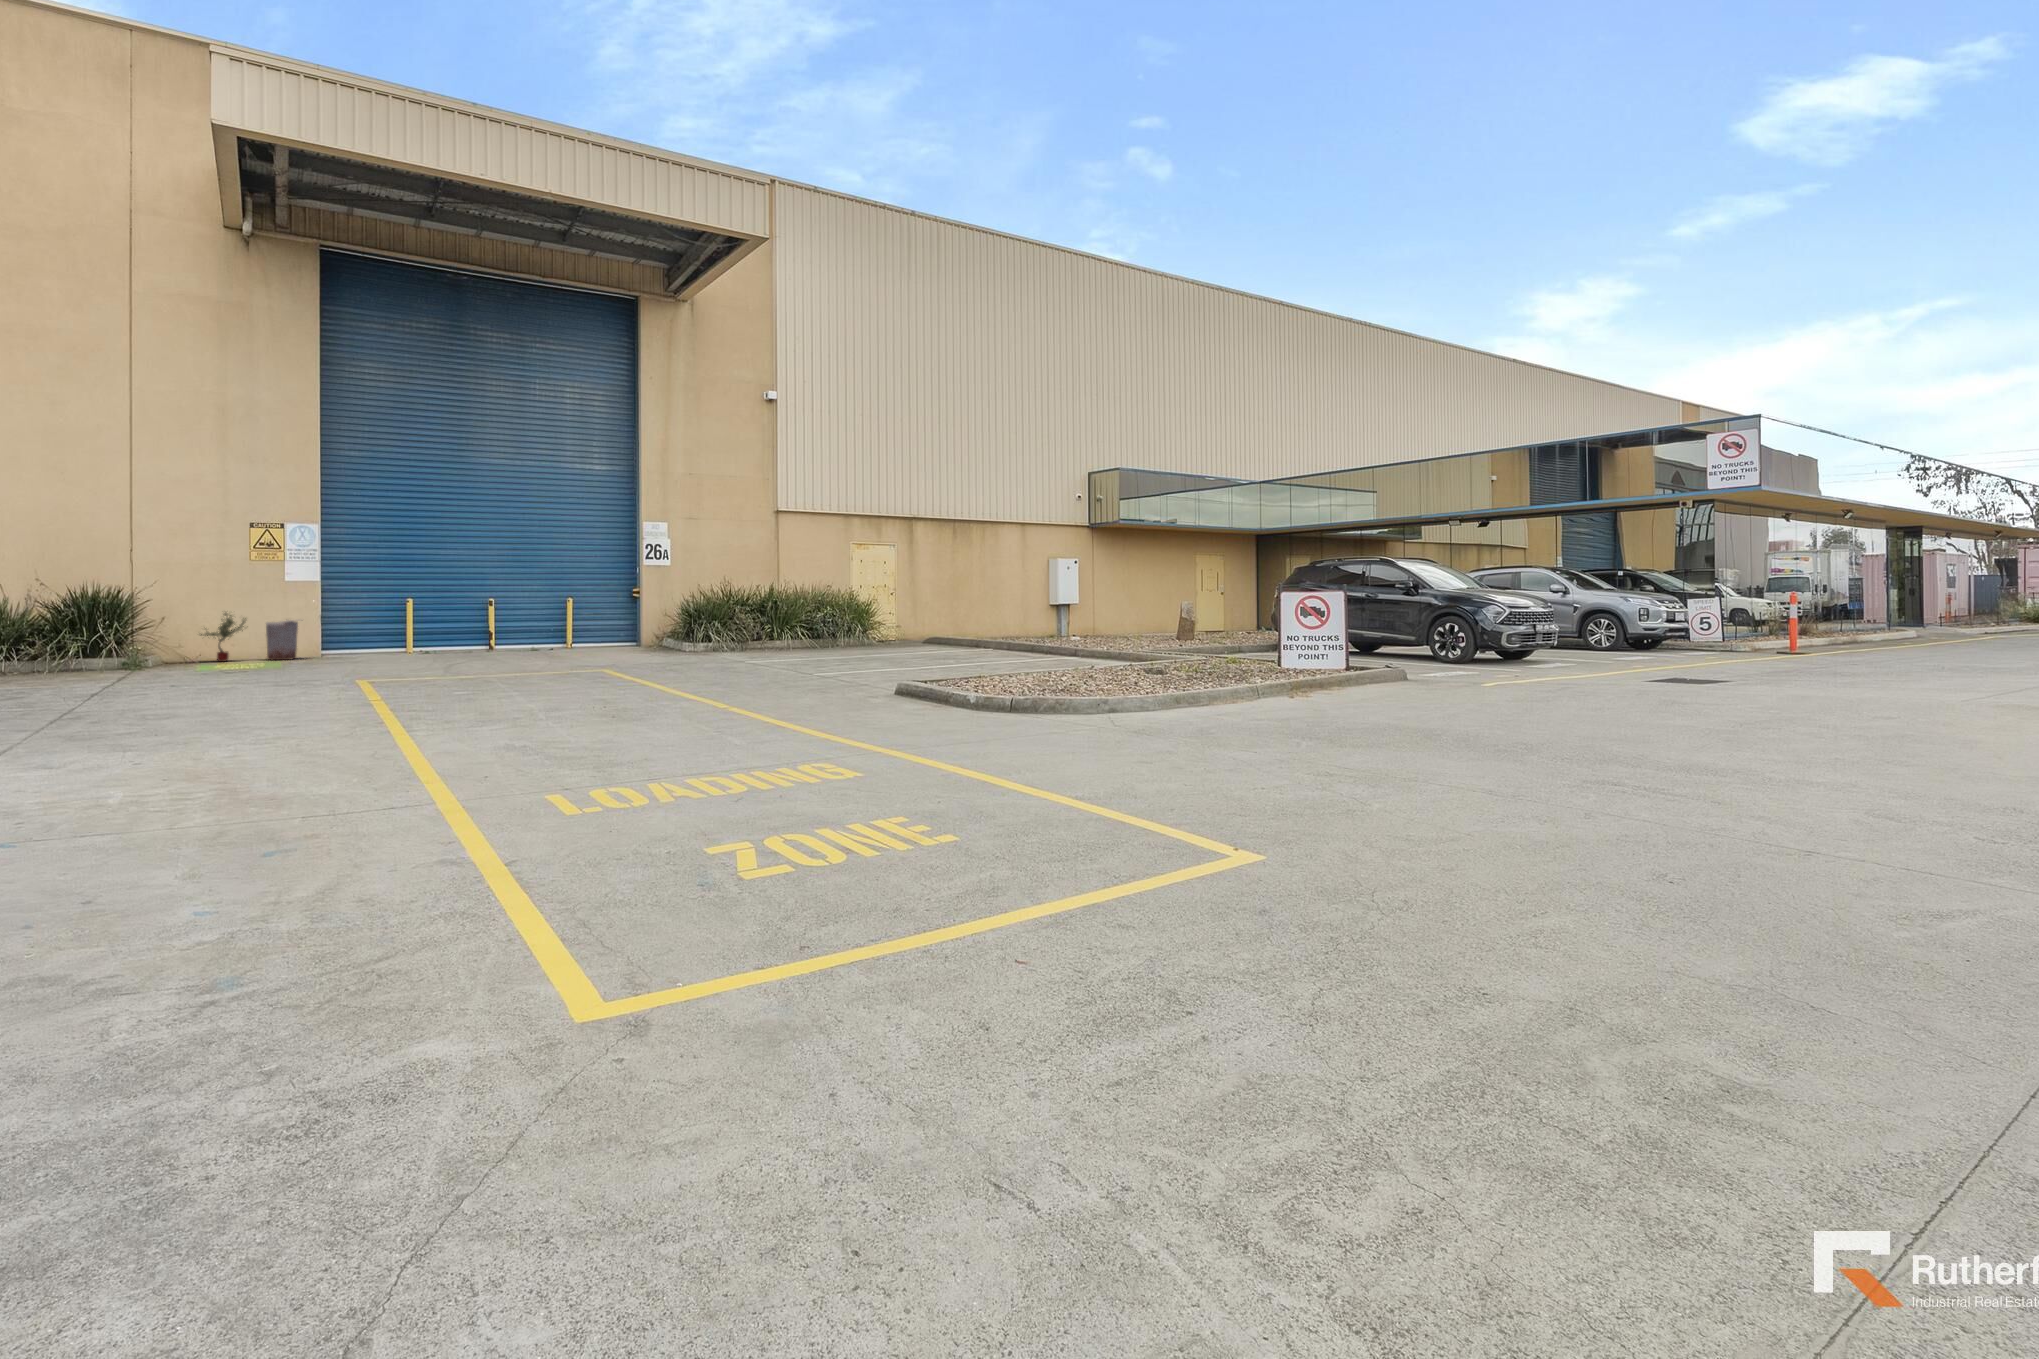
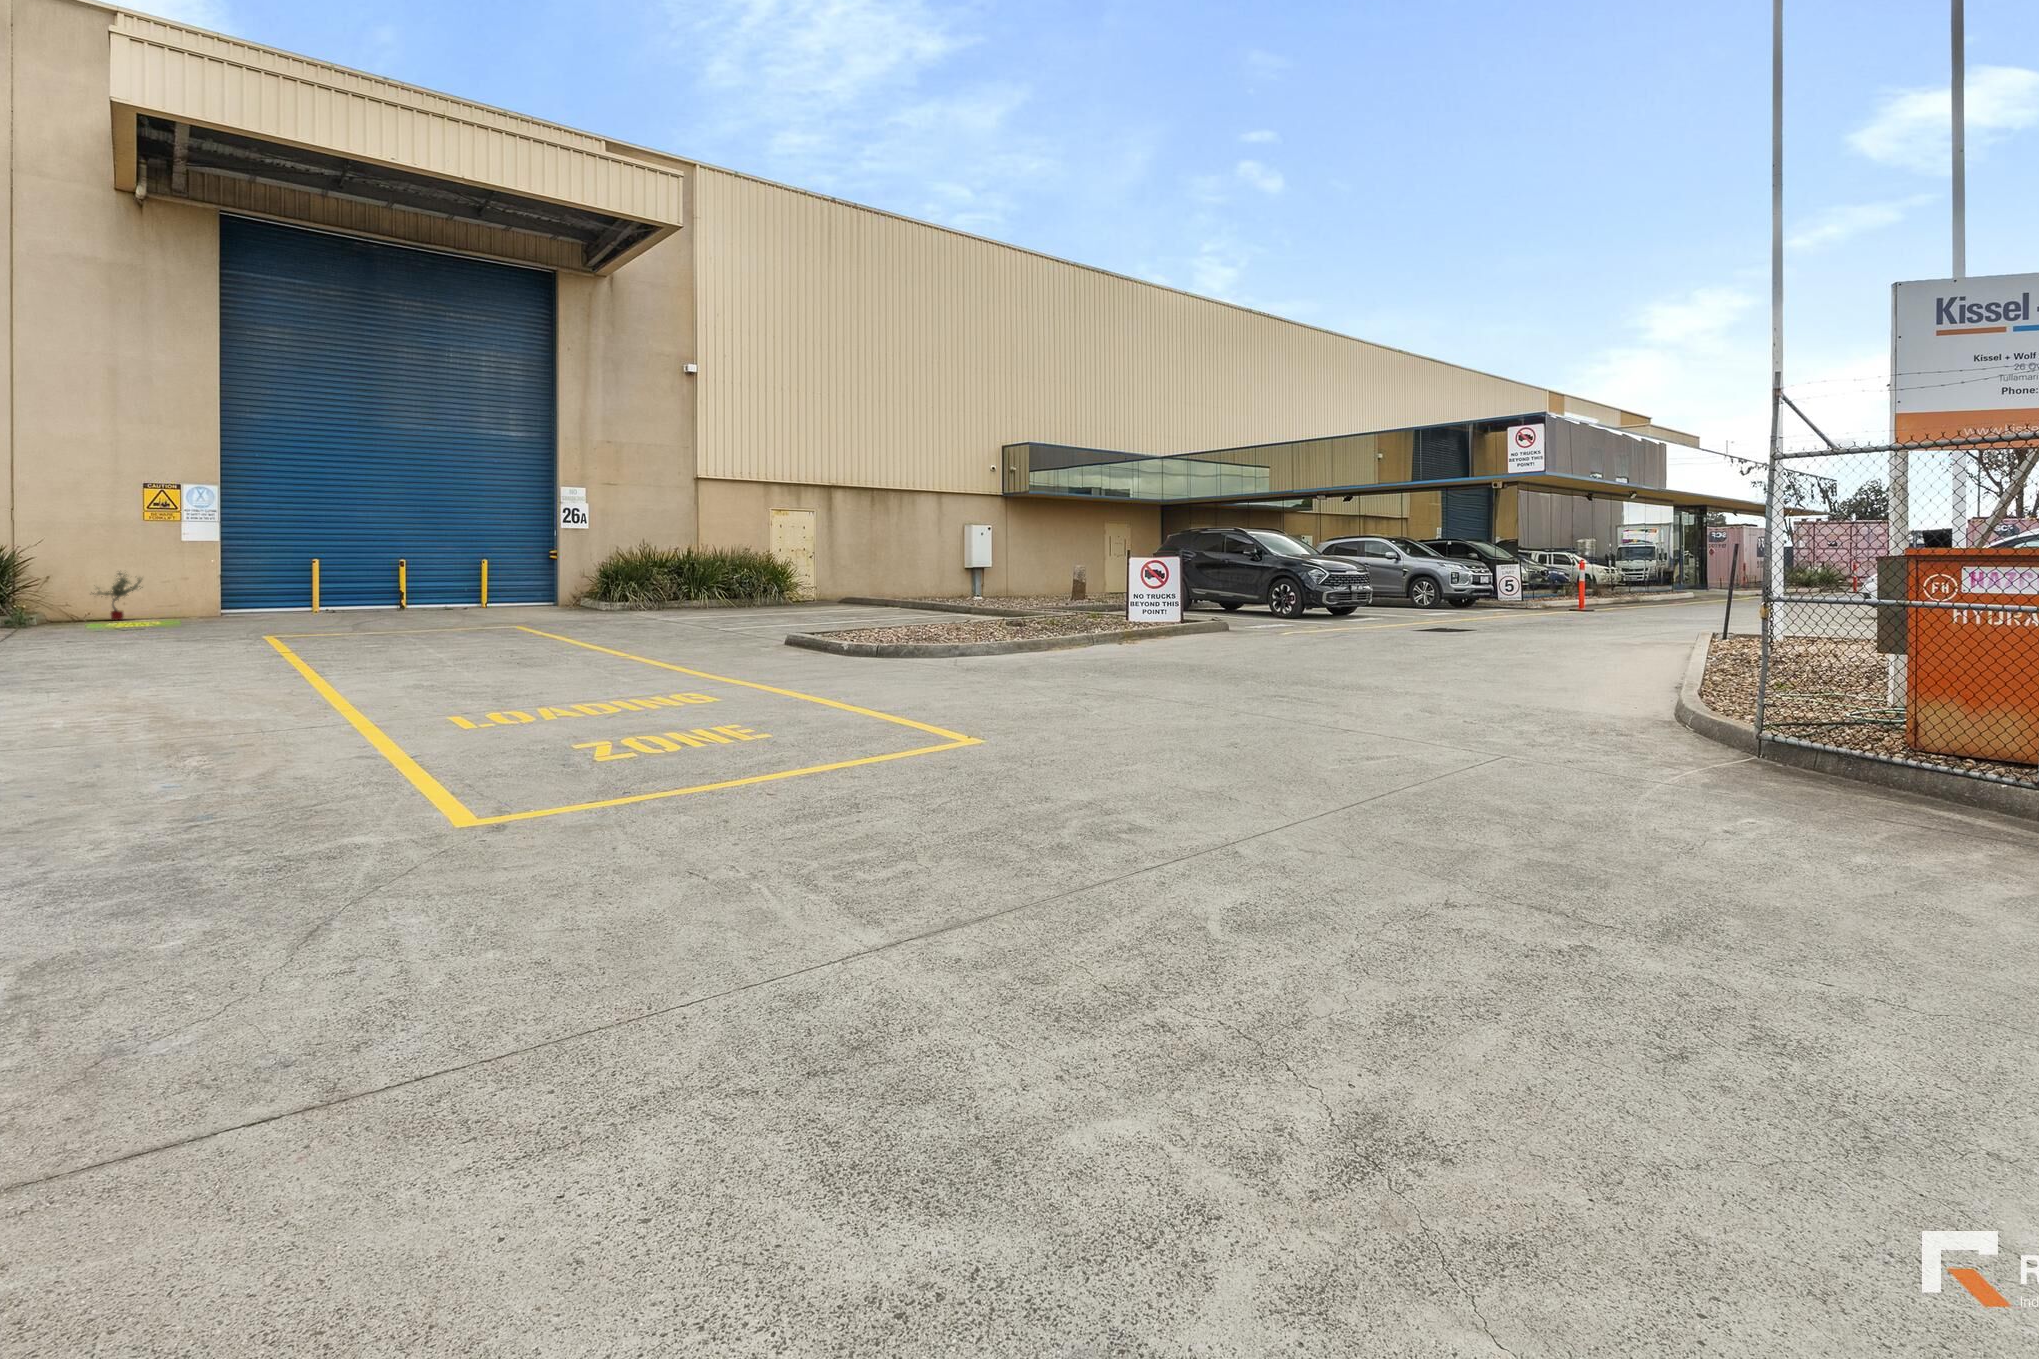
trash can: present [266,620,298,660] -> none [163,579,204,619]

